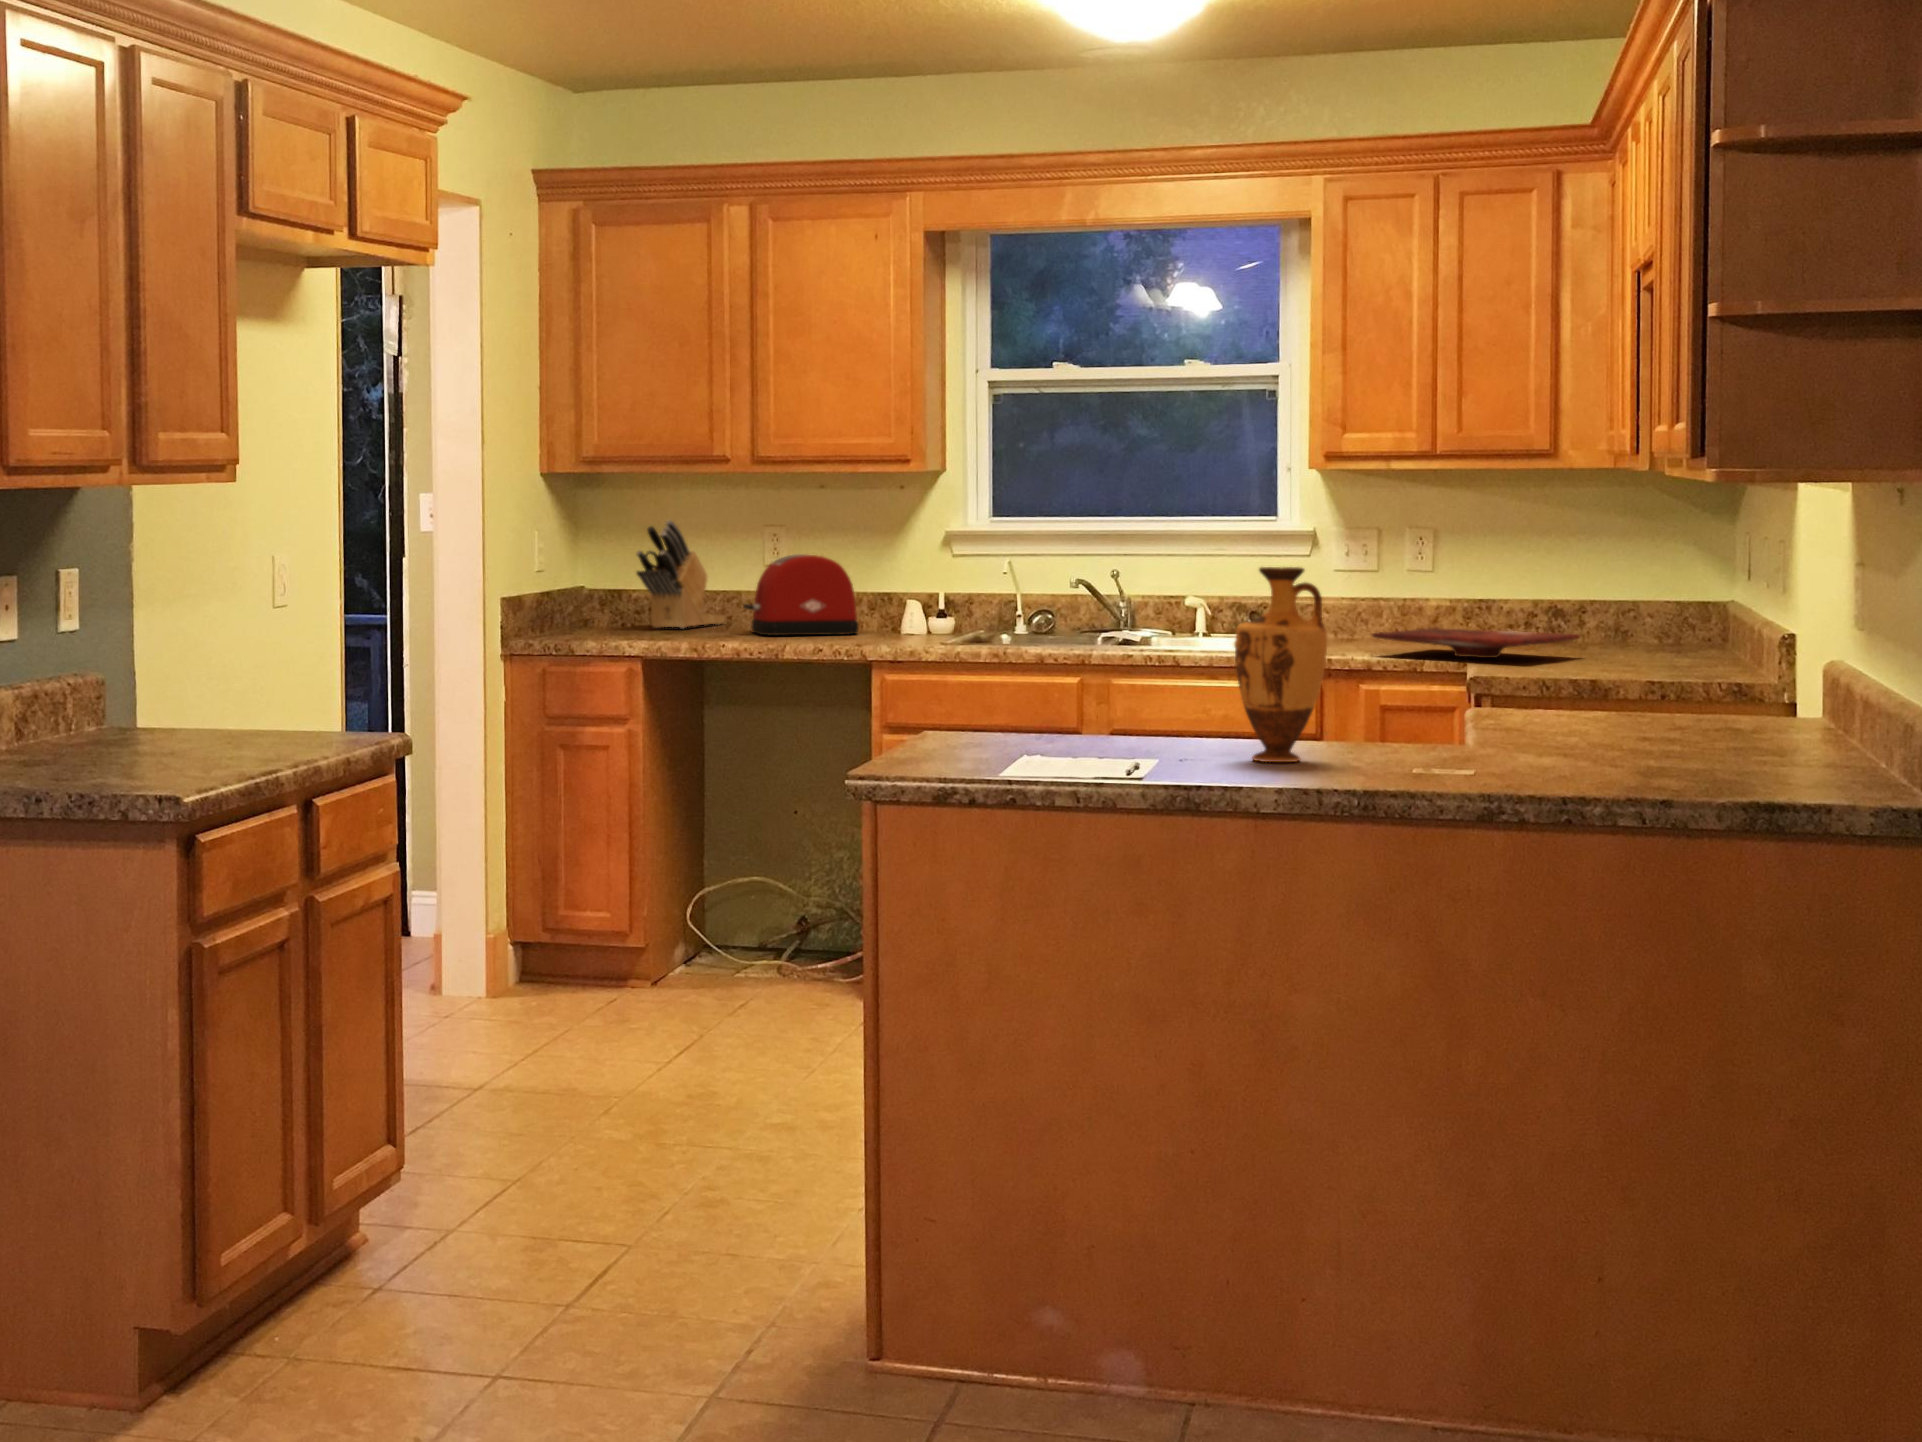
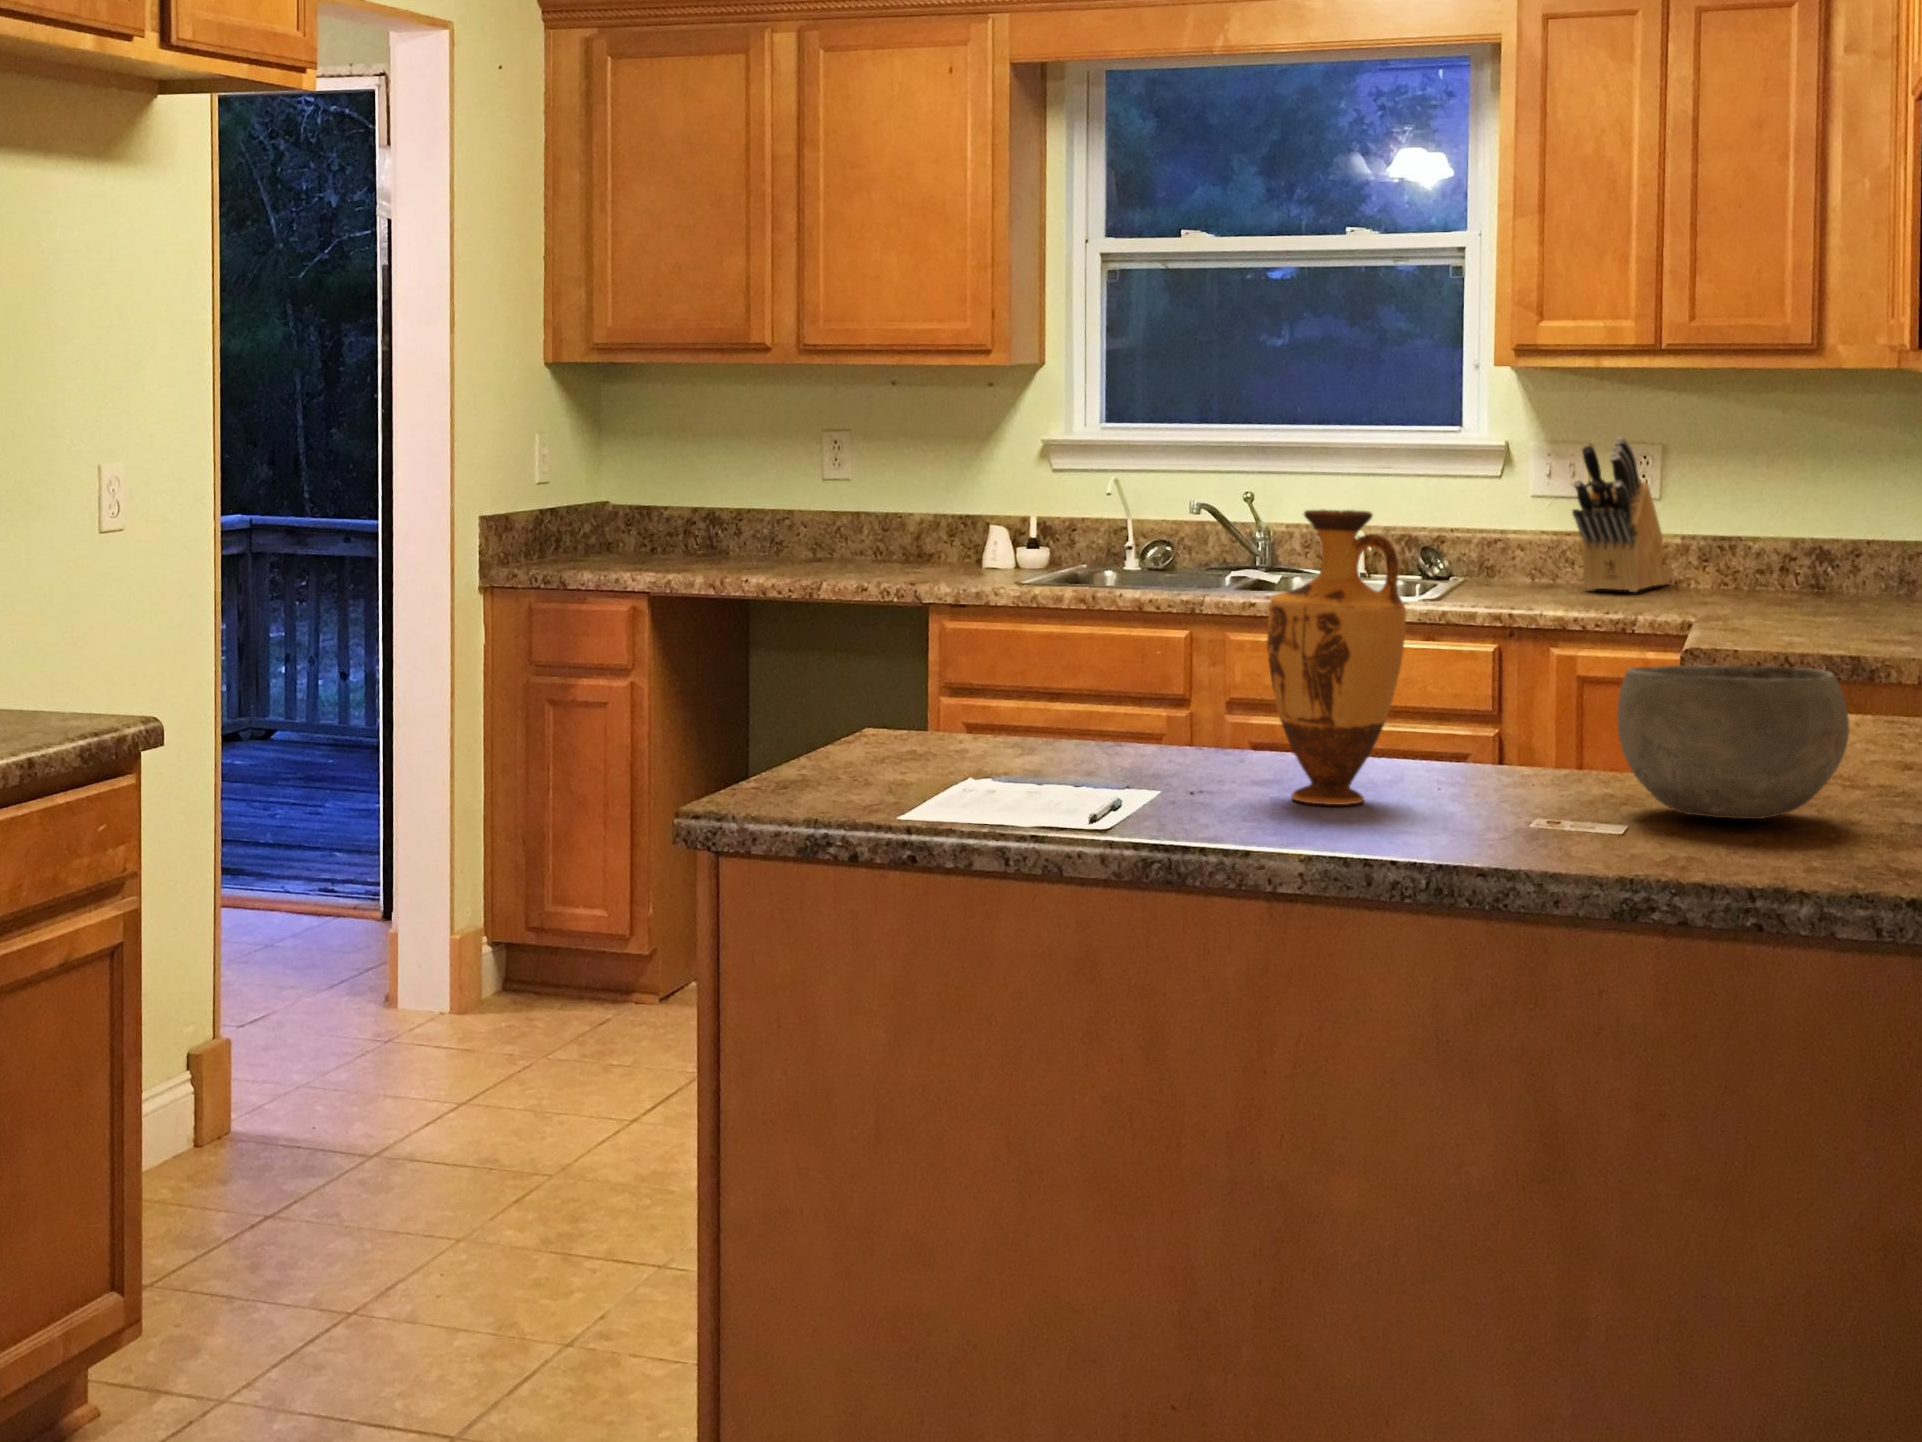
knife block: present [636,520,726,628] -> present [1572,437,1672,592]
toaster: present [743,554,859,635] -> none [786,466,928,568]
cutting board: present [1372,628,1580,658] -> none [1568,575,1848,616]
bowl: none [1467,665,1616,763] -> present [1617,665,1849,819]

